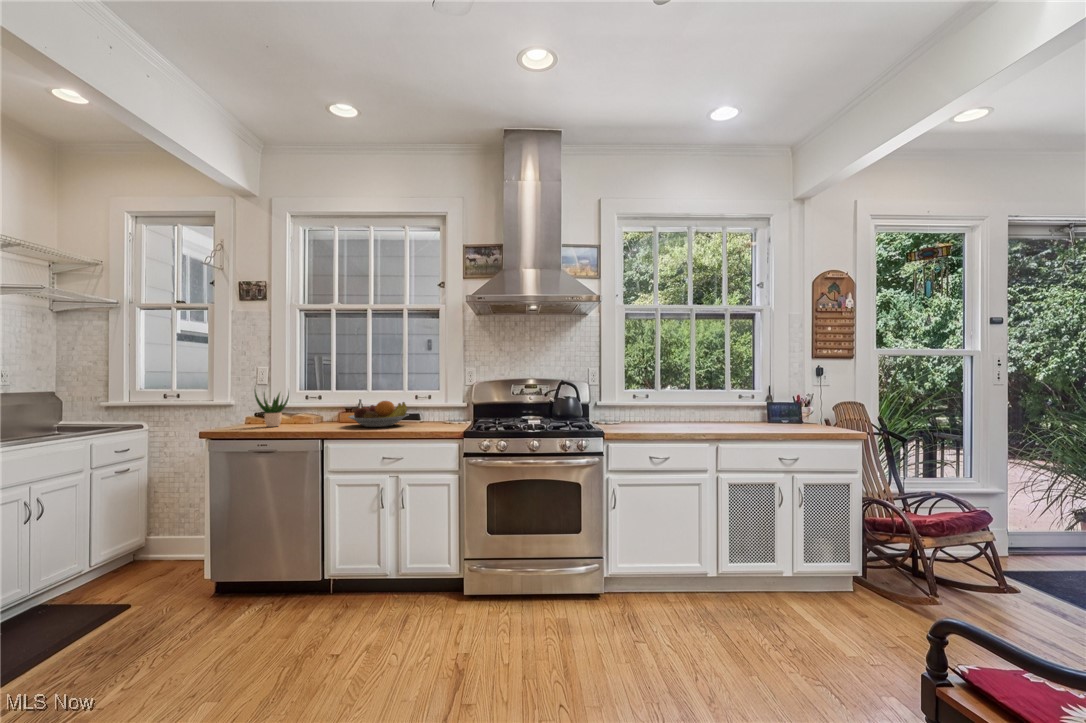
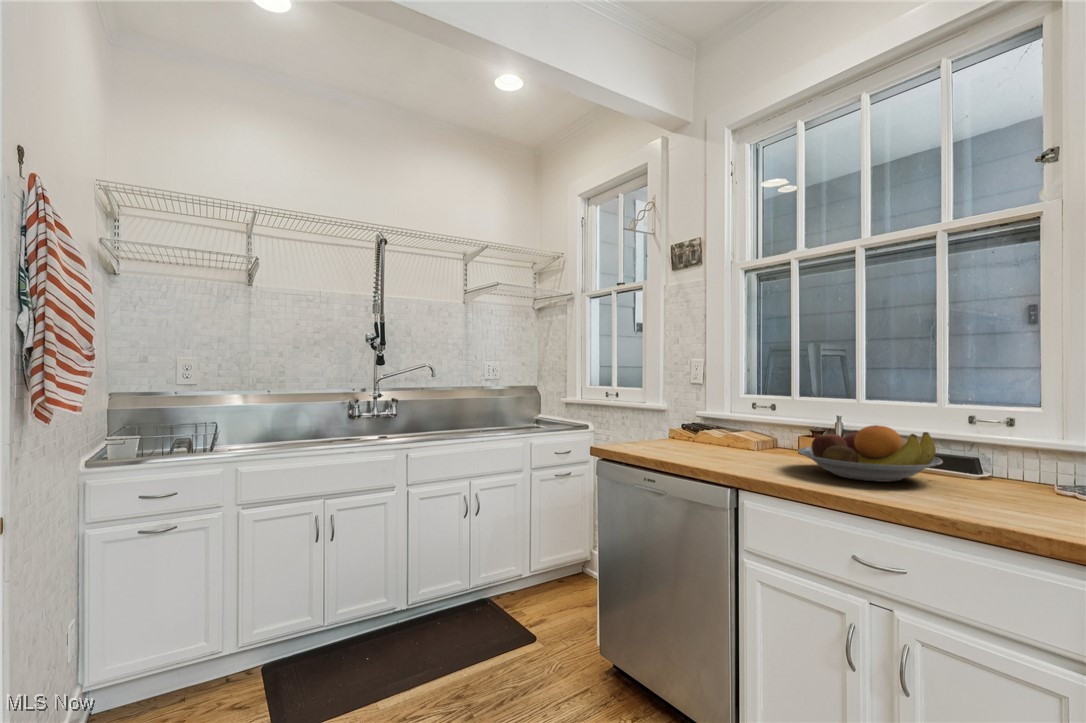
potted plant: present [255,390,289,427] -> none [666,384,713,448]

